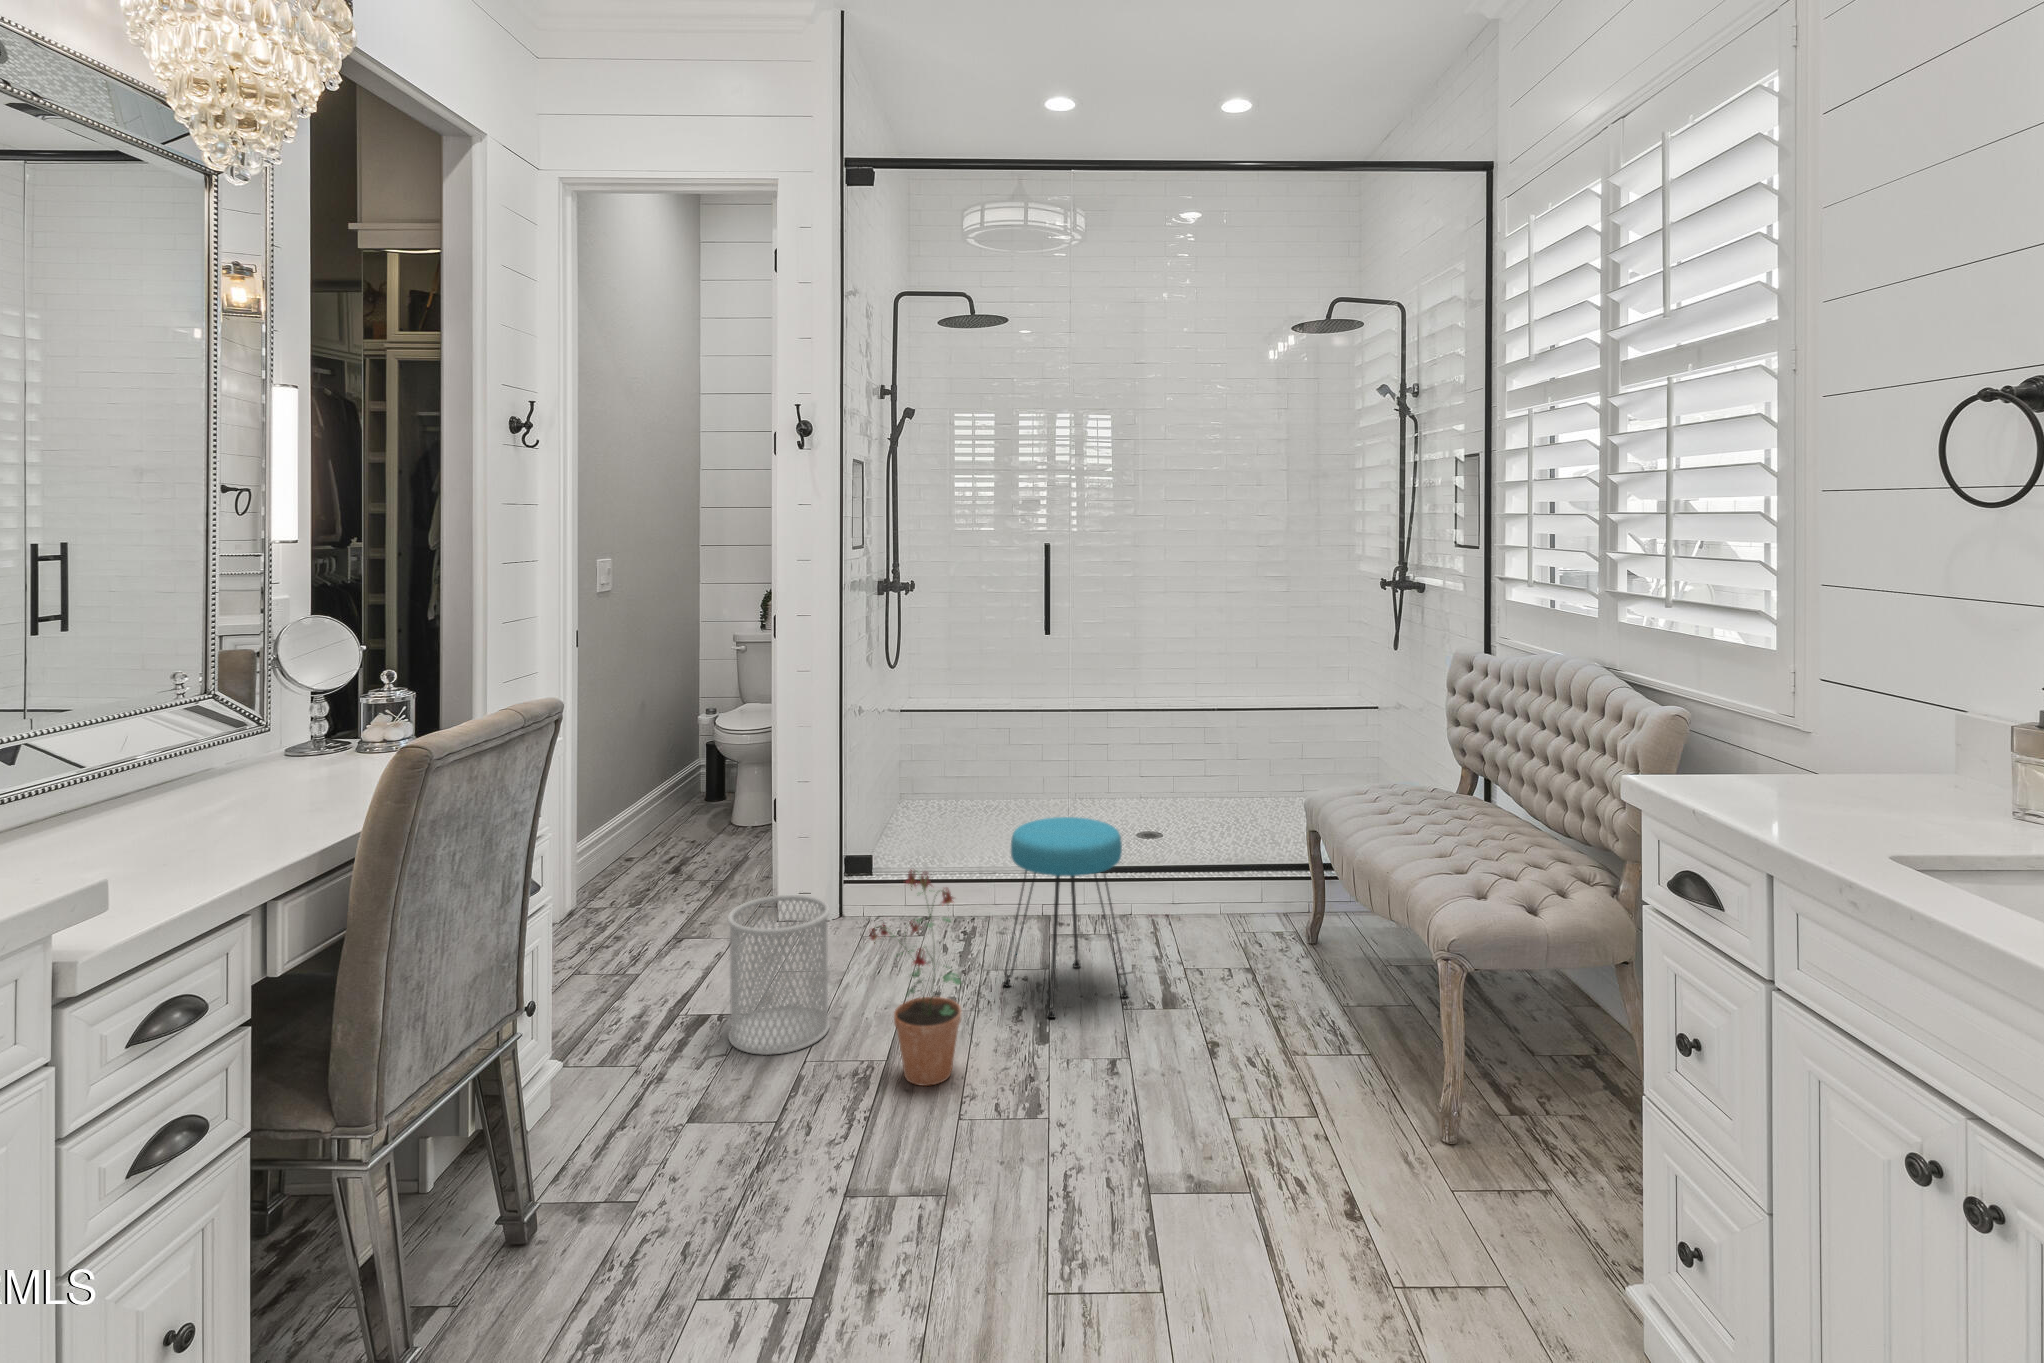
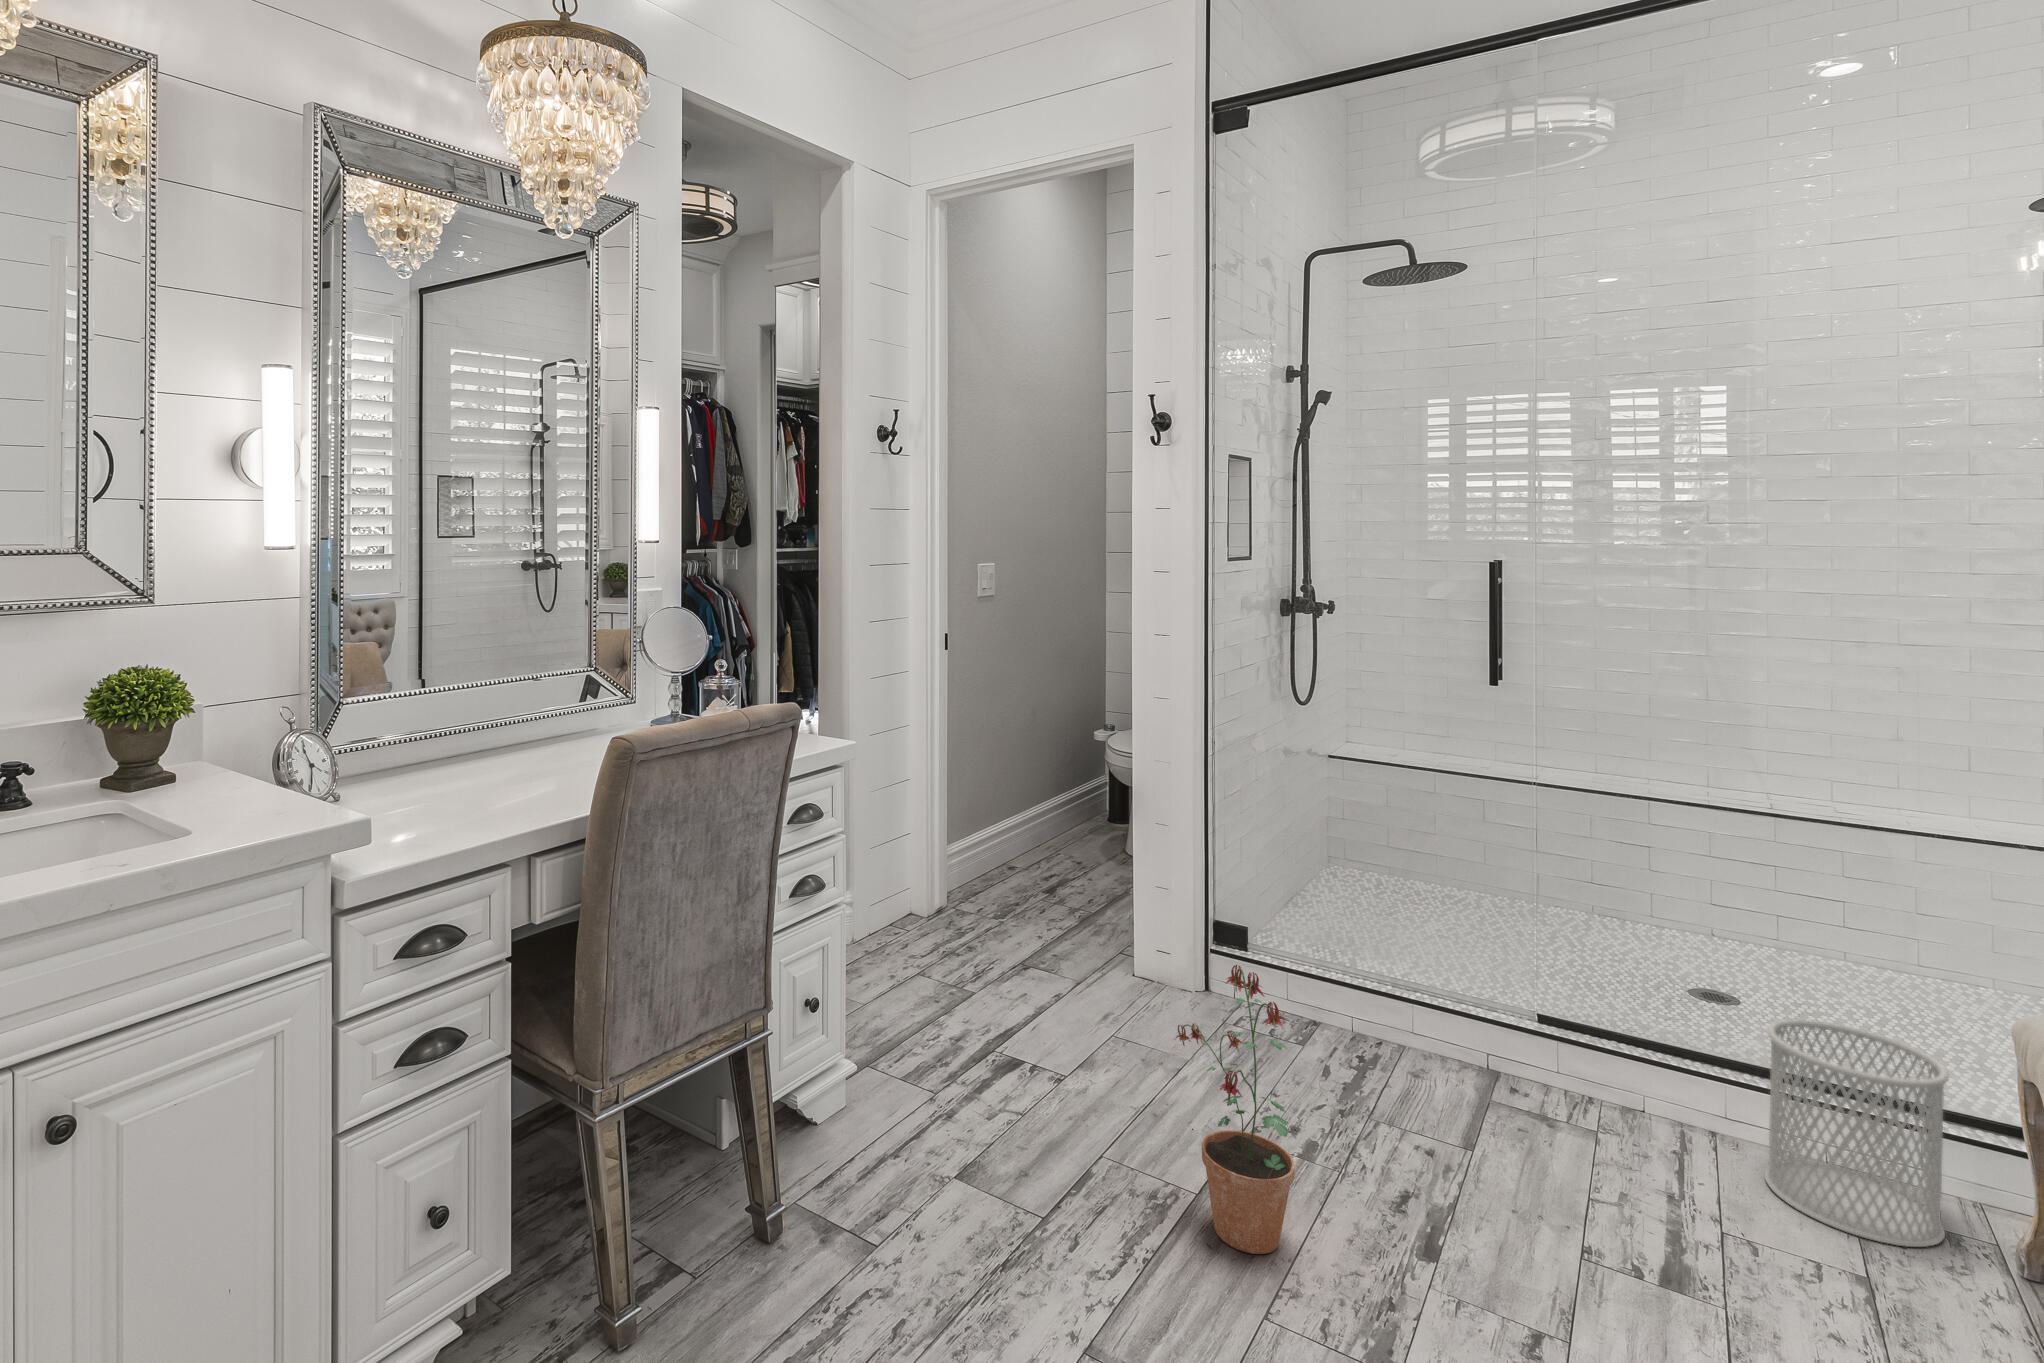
stool: present [1003,817,1128,1018] -> none [1392,940,1598,1238]
wastebasket: present [728,895,830,1055] -> present [1765,1019,1949,1247]

